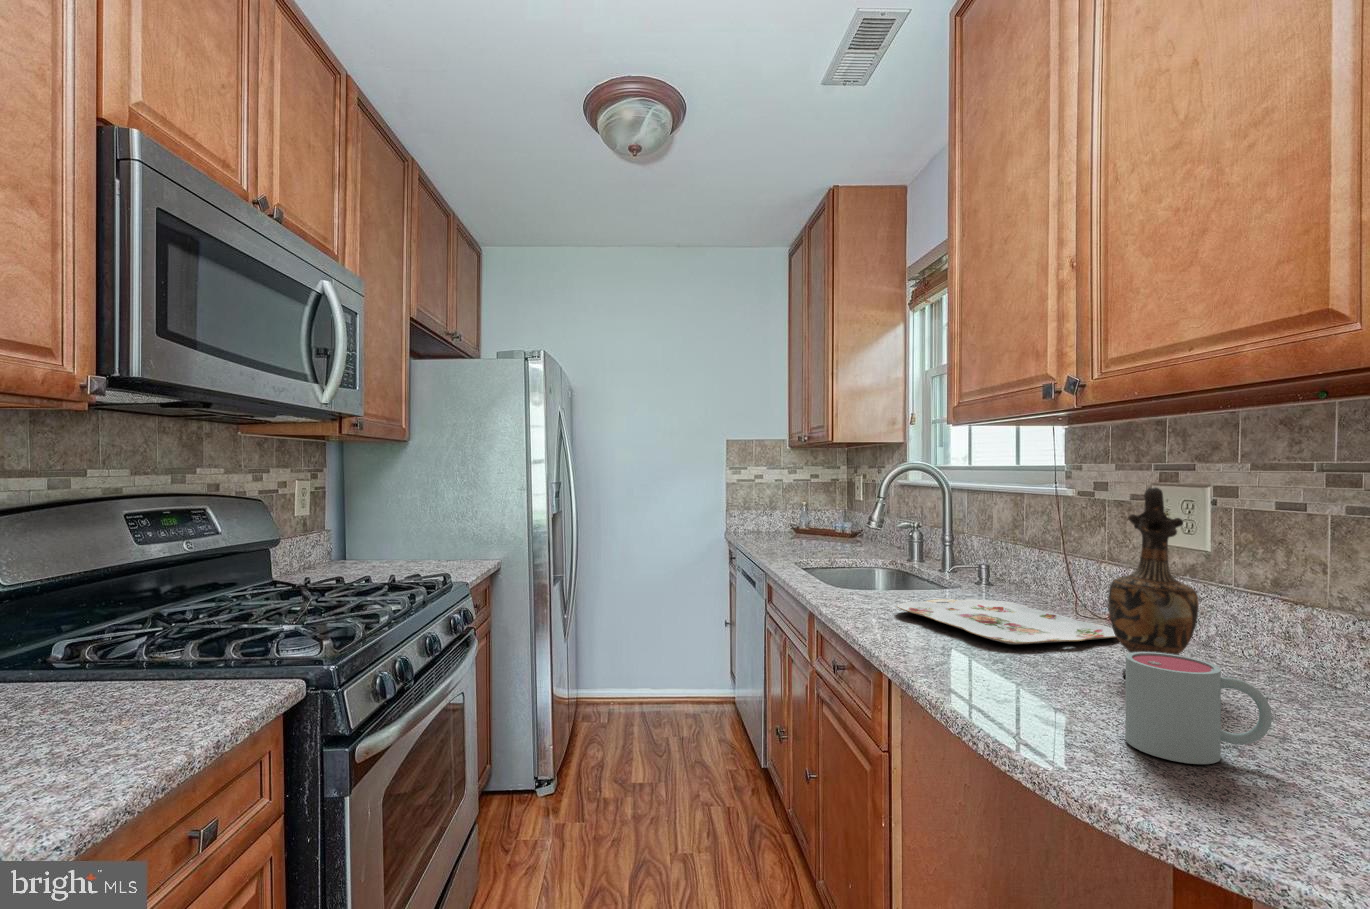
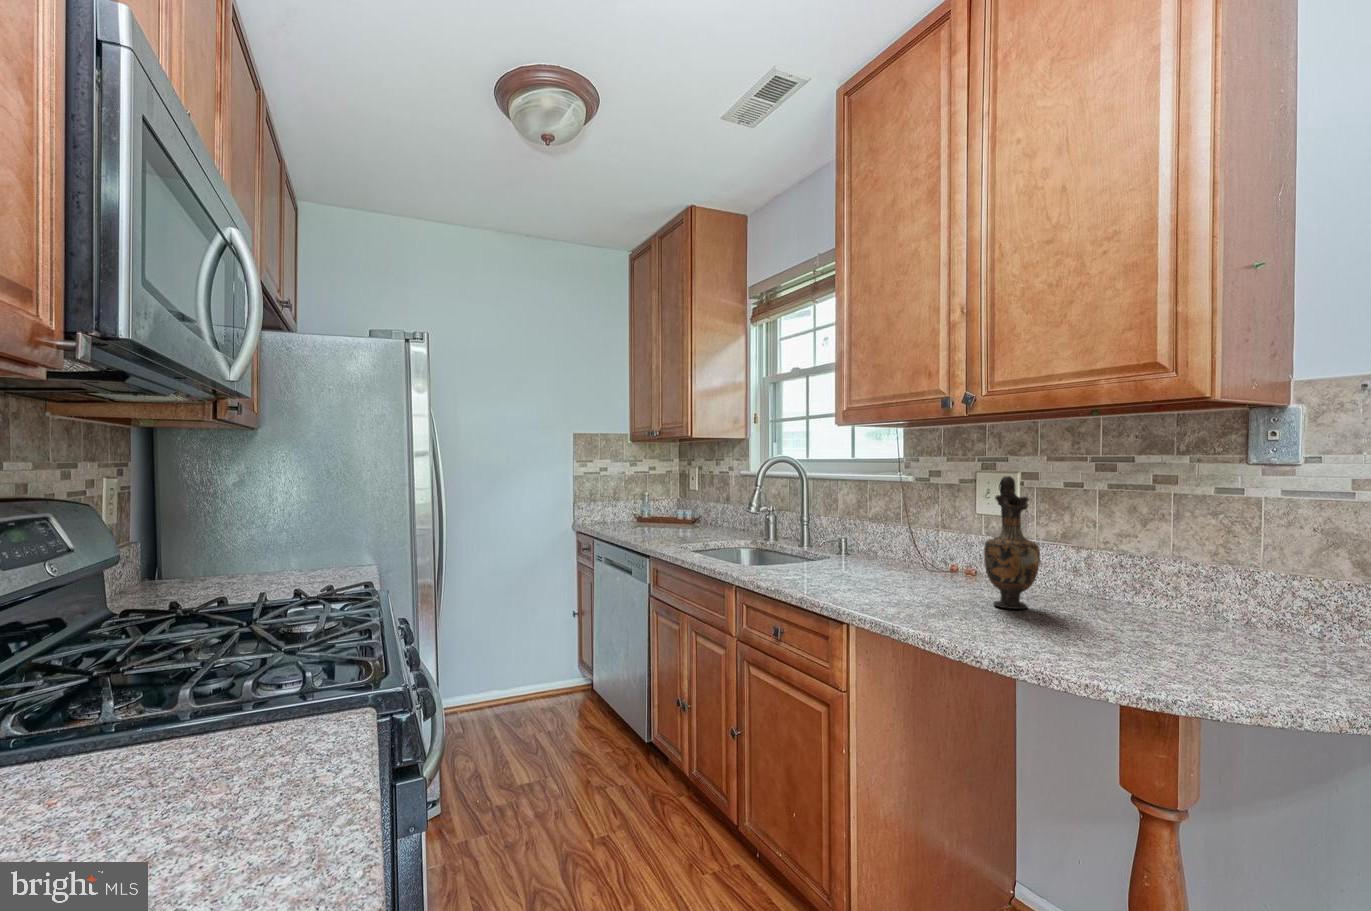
serving tray: present [897,599,1116,645] -> none [806,564,968,594]
mug: present [1125,652,1272,764] -> none [1037,586,1119,652]

